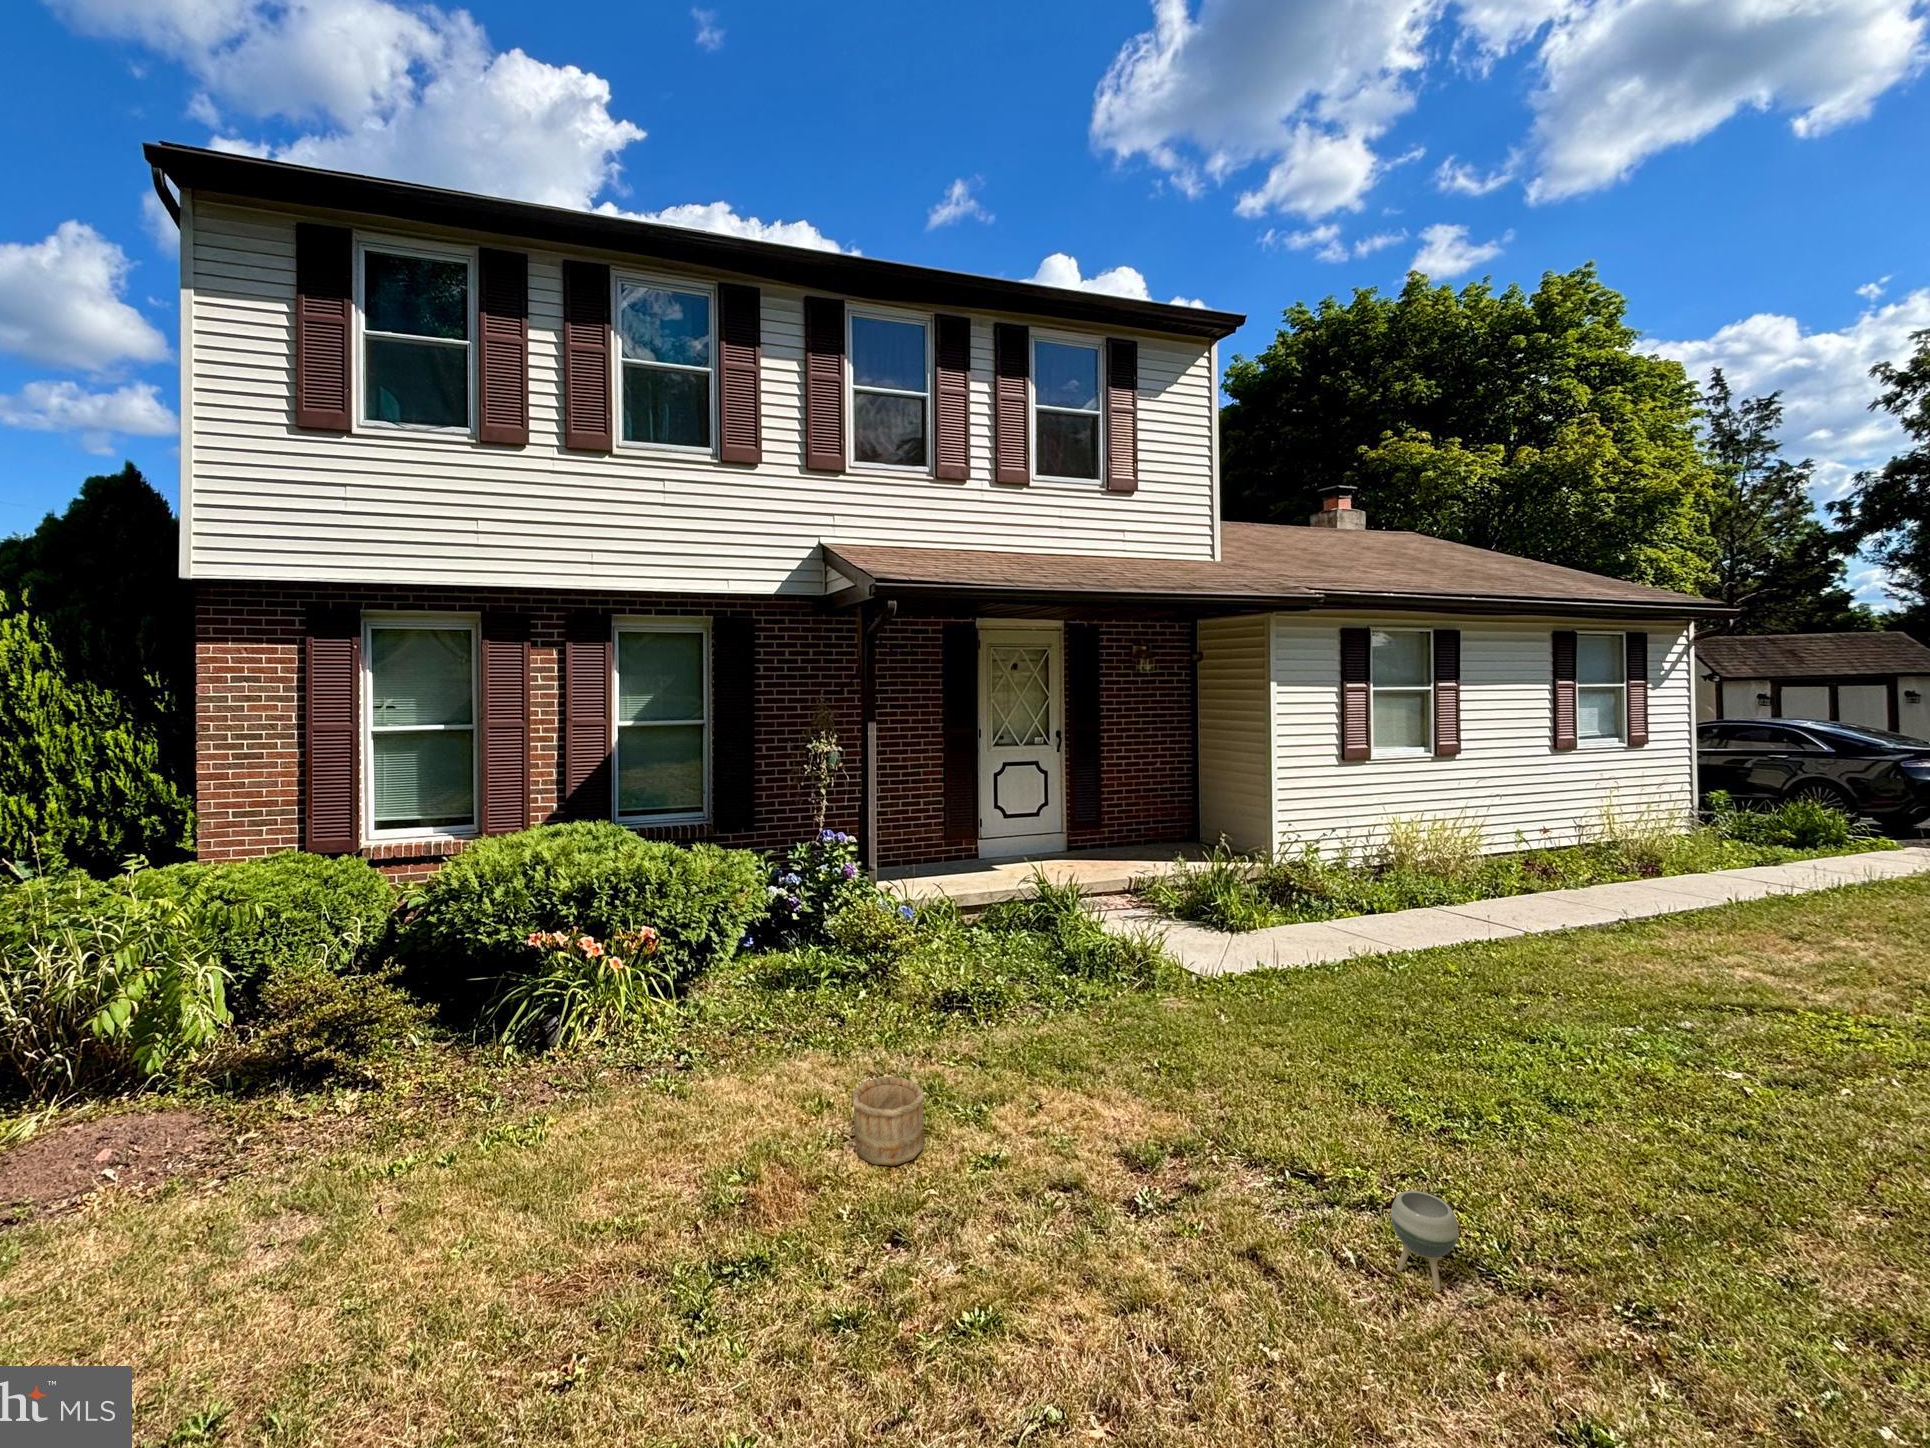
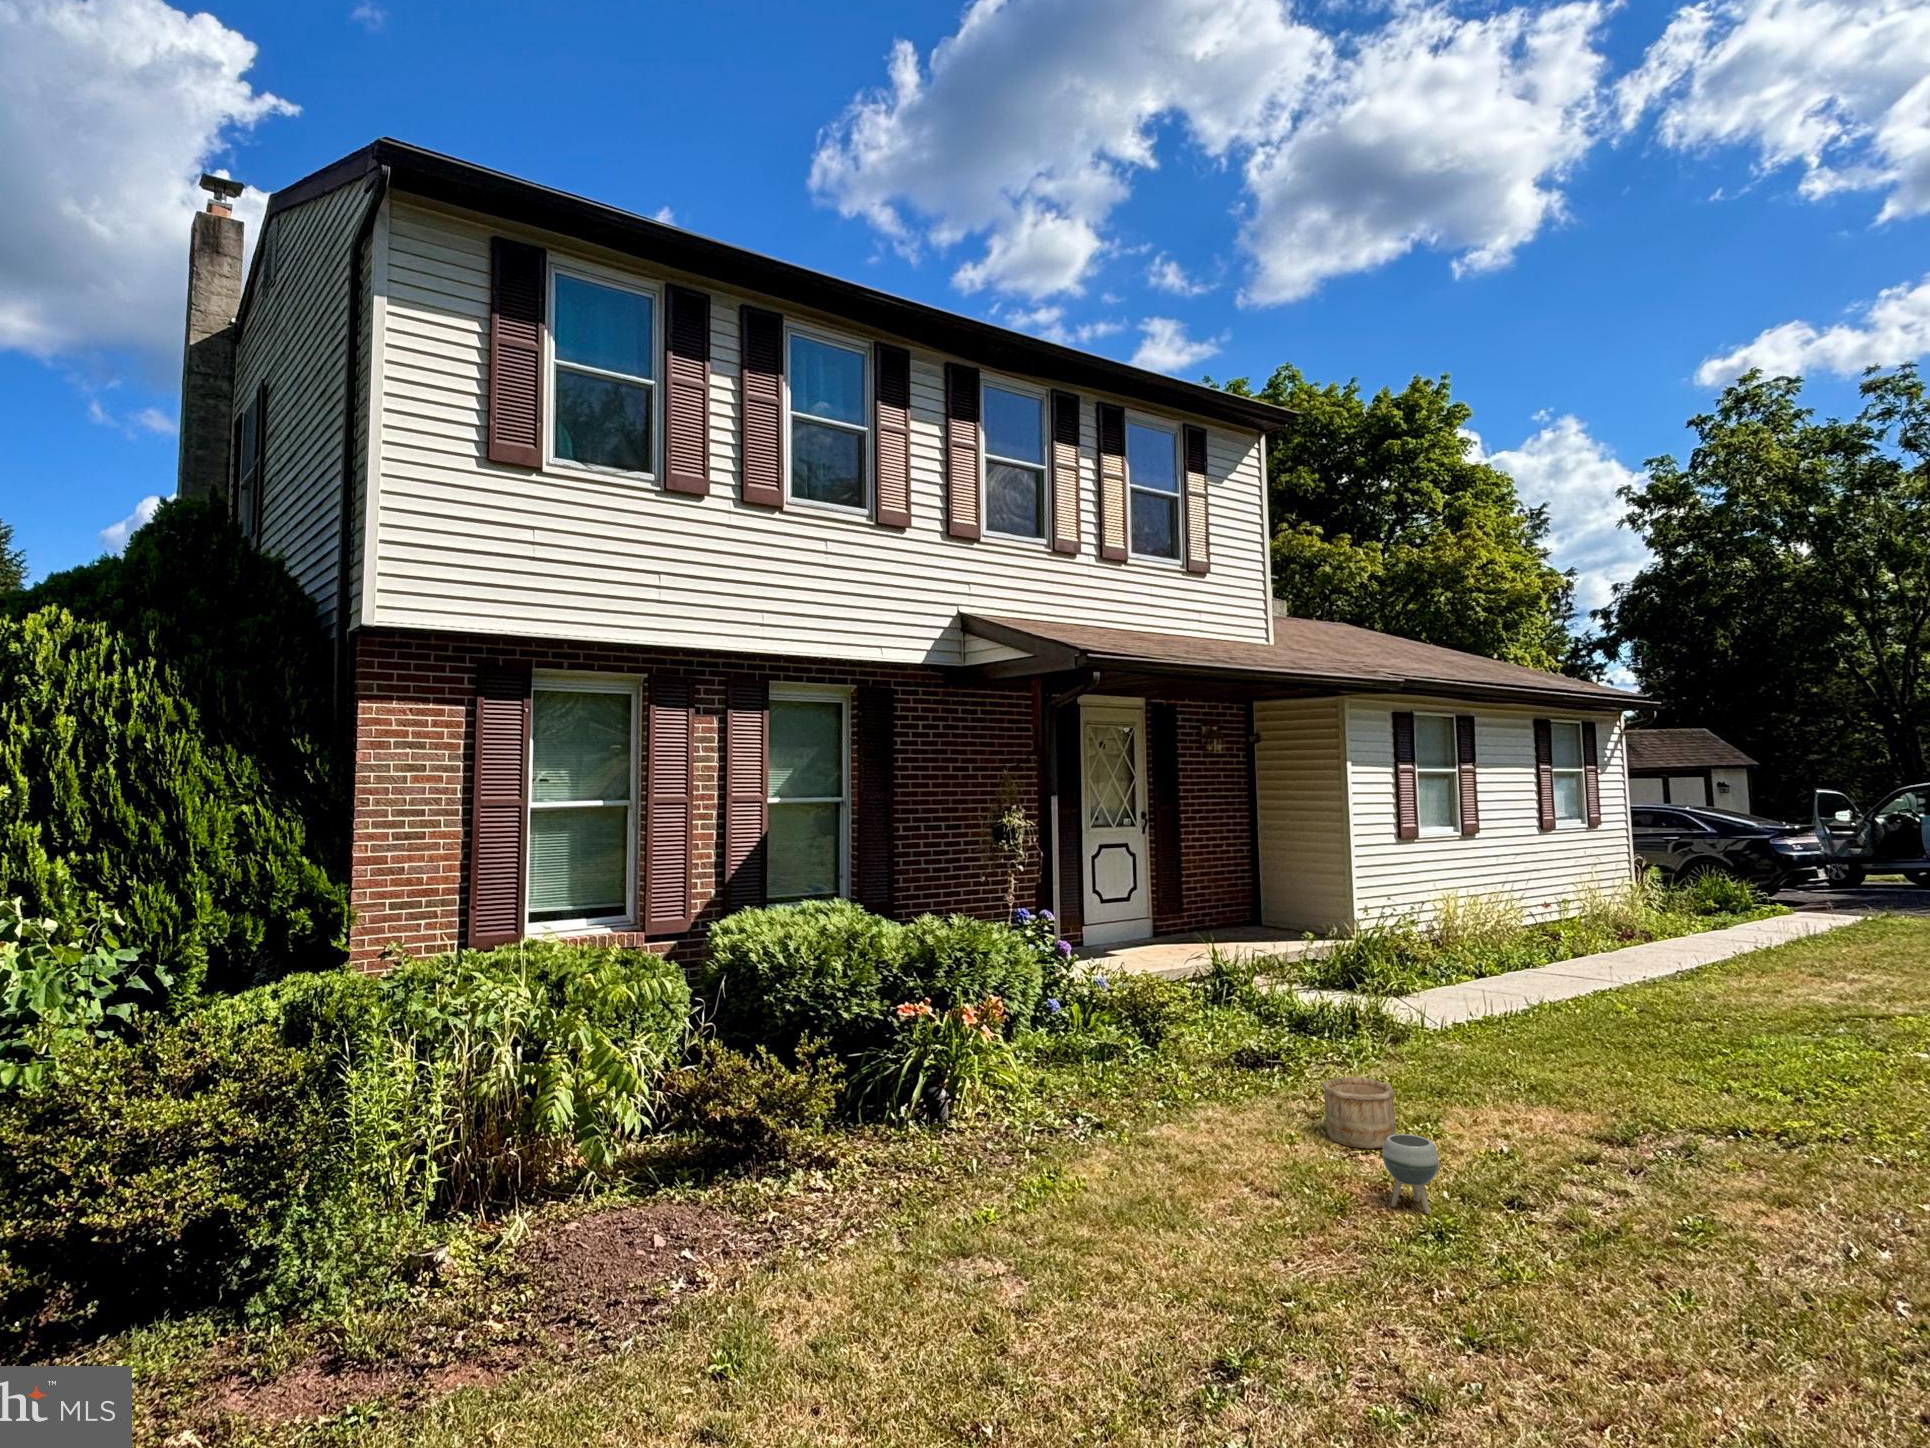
planter: present [1391,1191,1458,1292] -> present [1382,1134,1439,1214]

